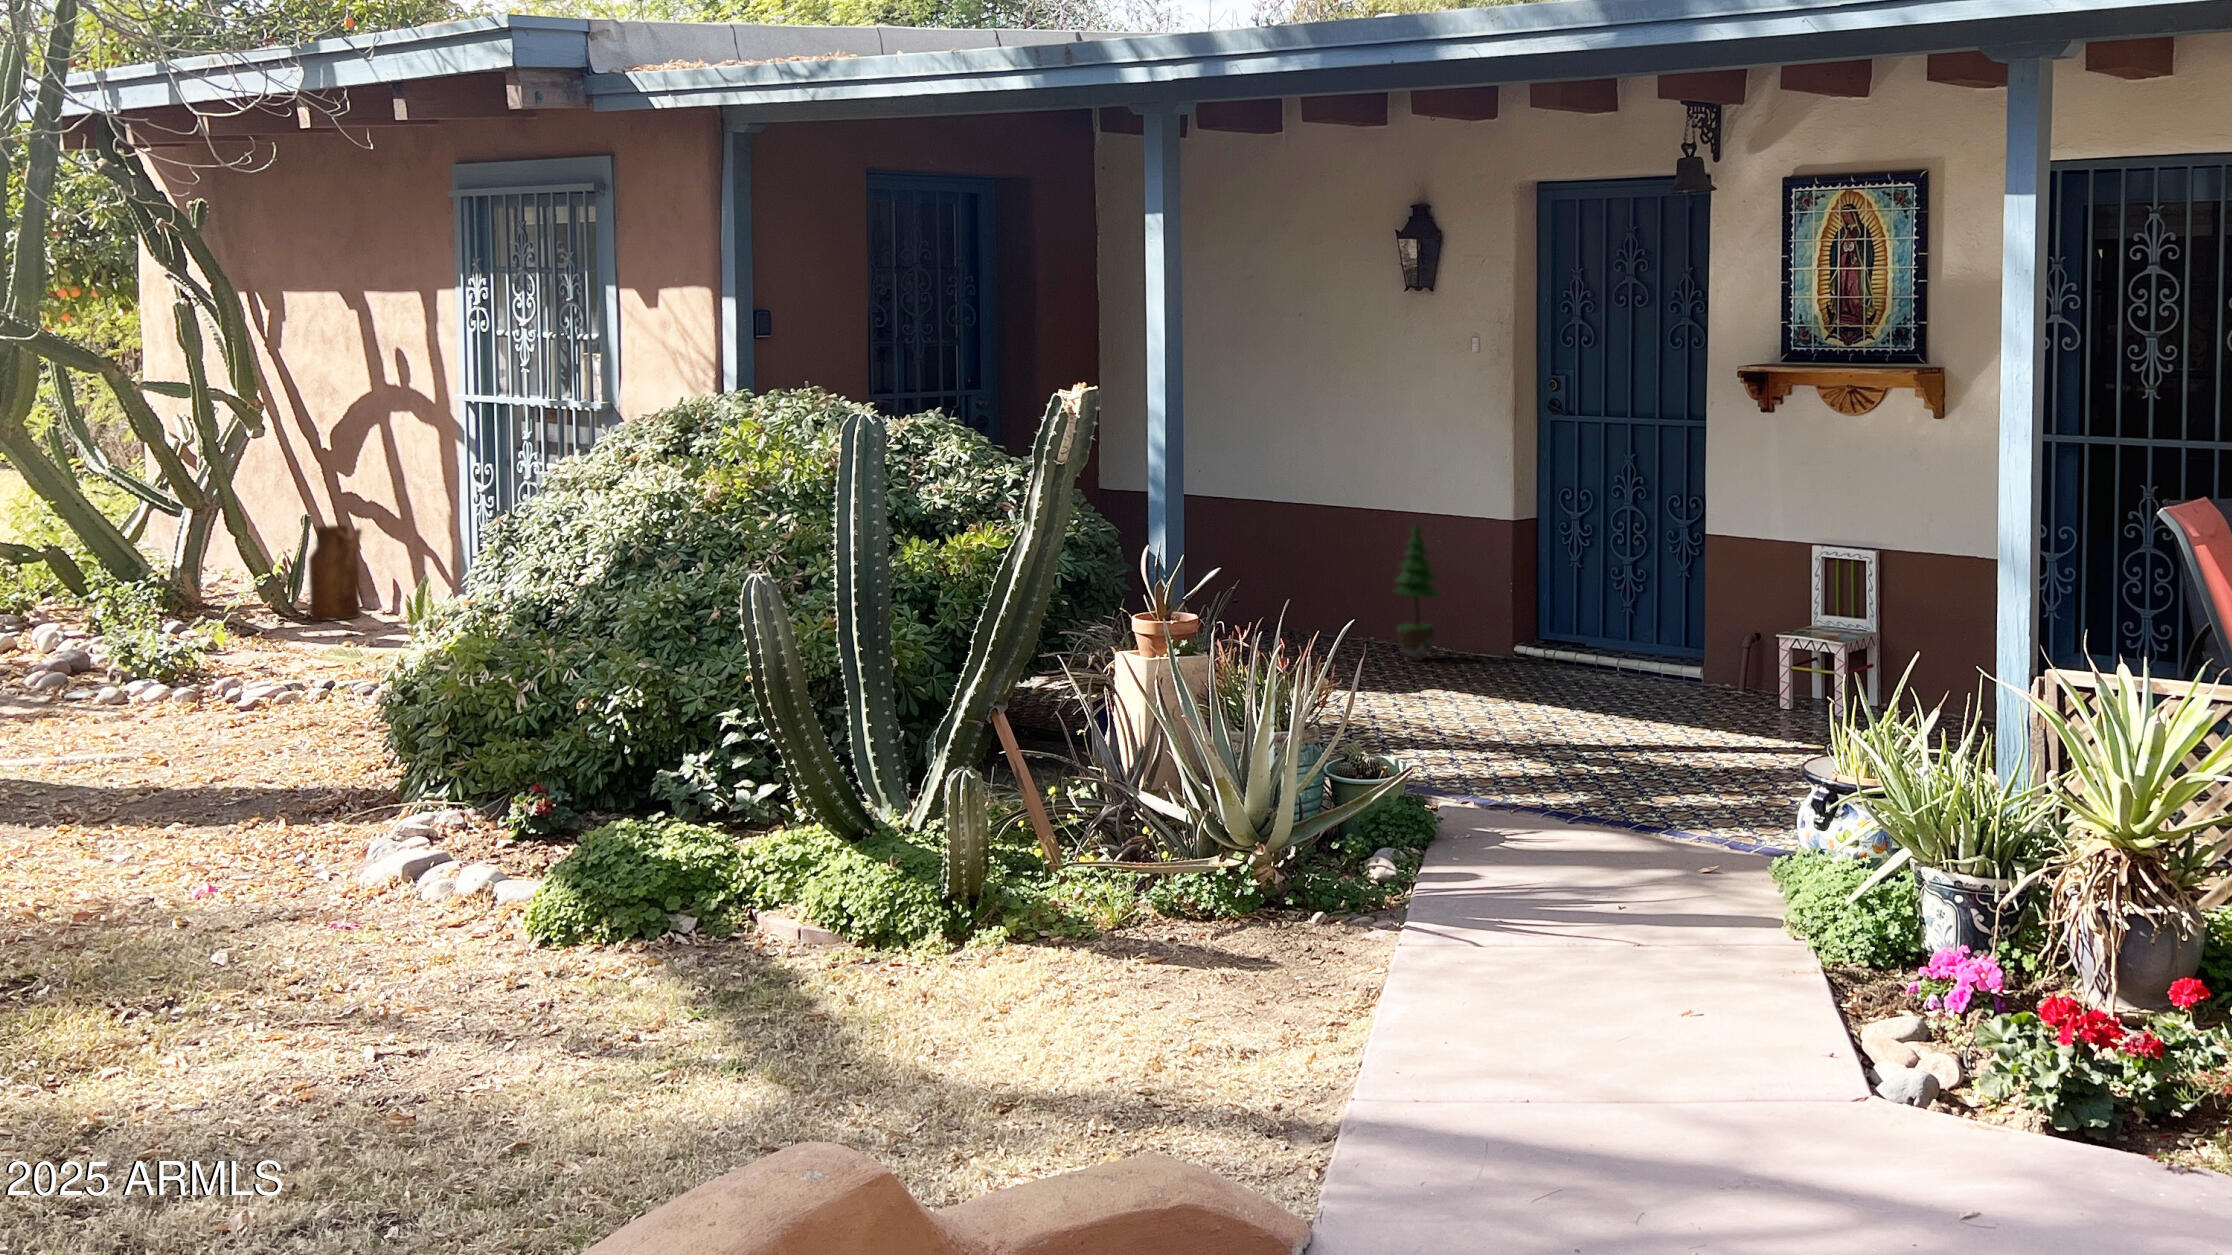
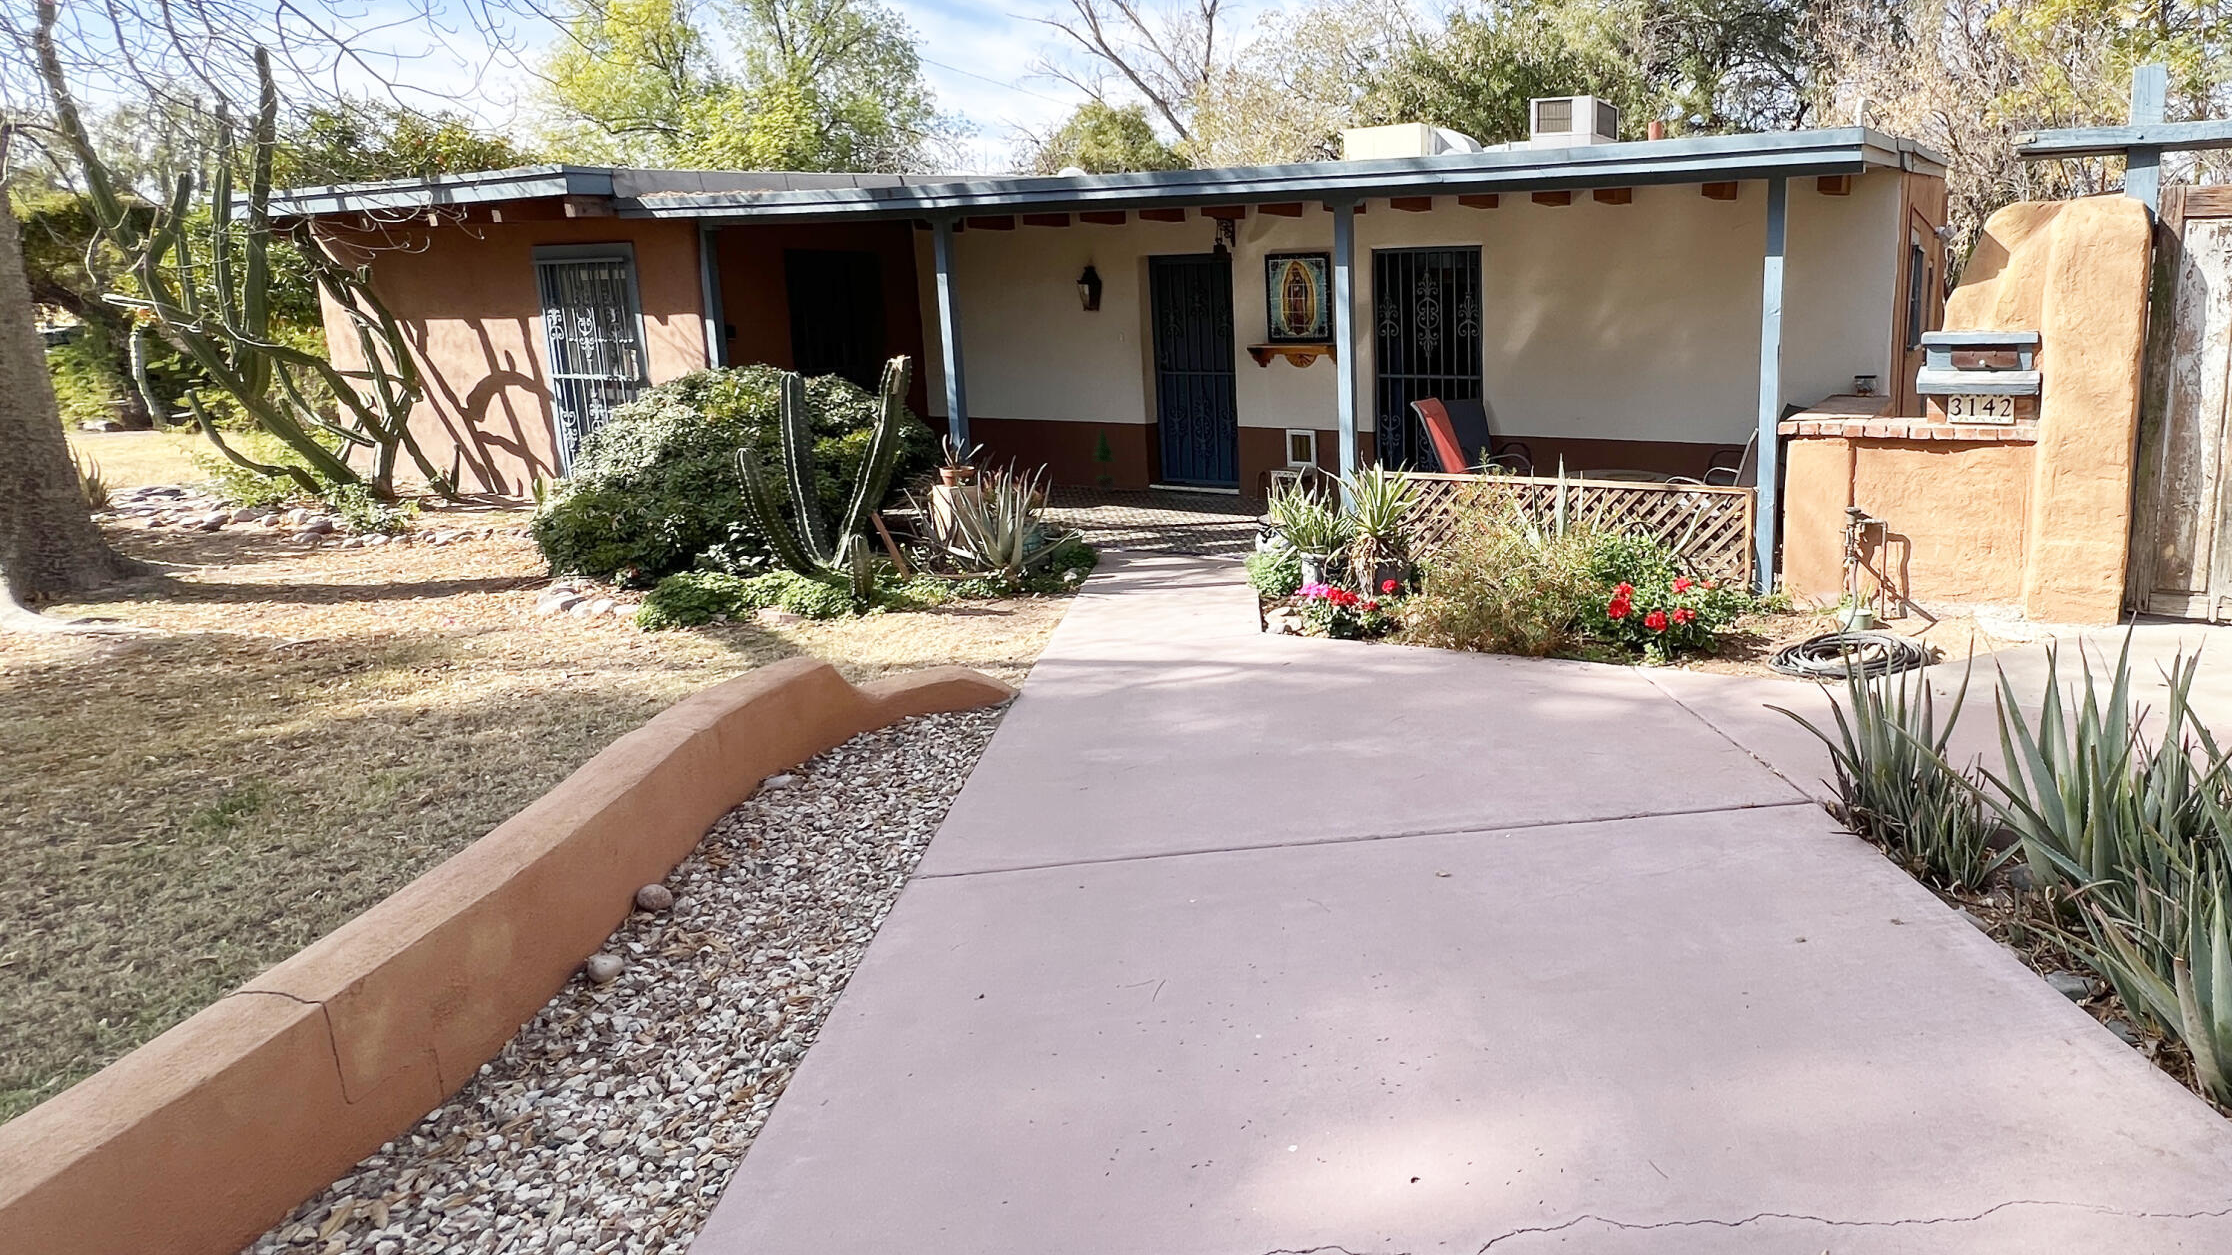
watering can: present [309,525,362,621] -> none [463,450,502,503]

